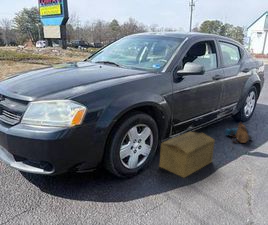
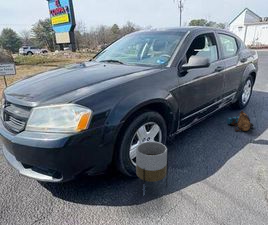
cardboard box: present [160,132,215,178] -> none [168,124,221,172]
planter: none [125,143,156,195] -> present [136,142,168,185]

